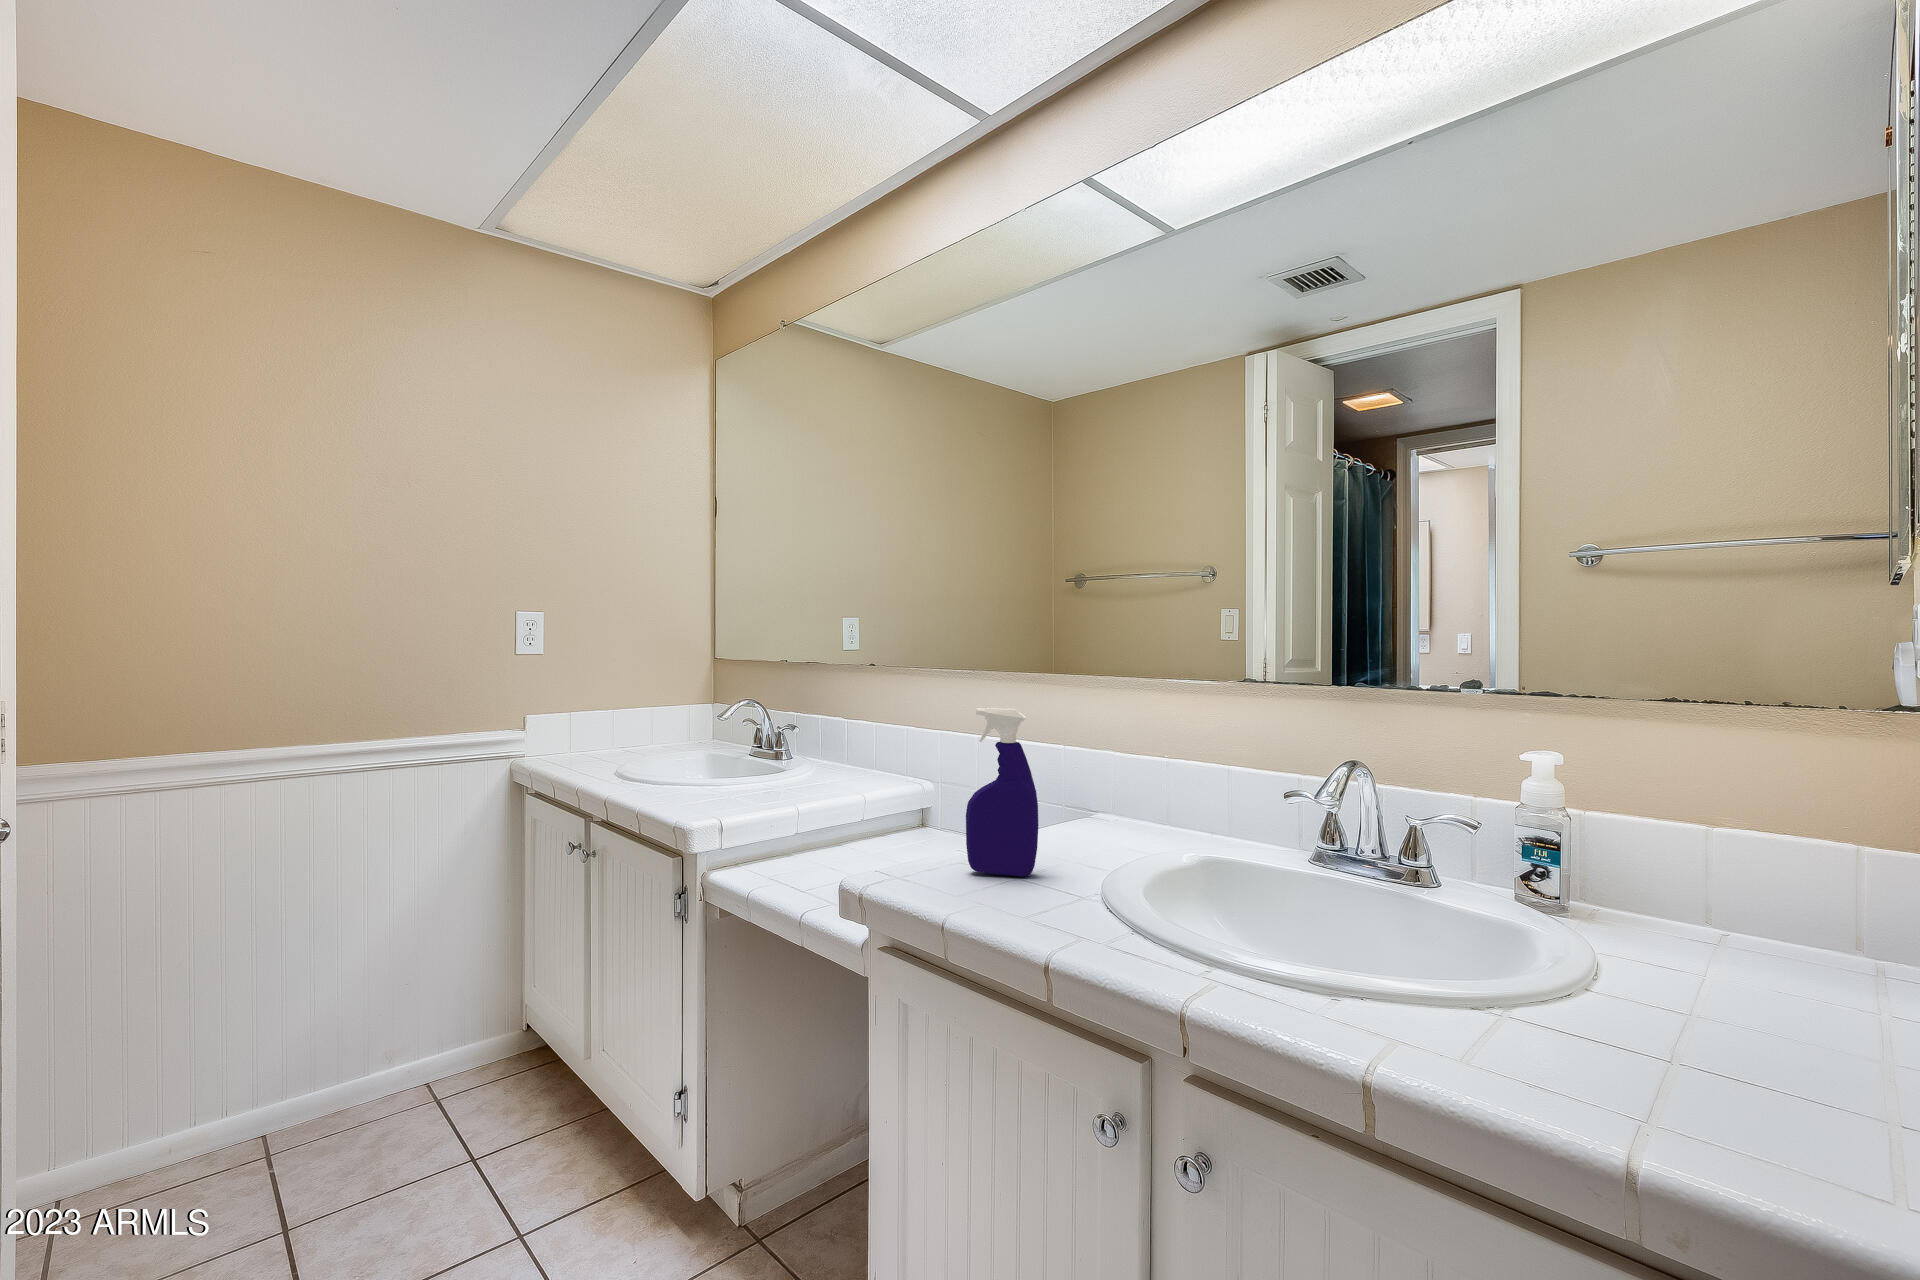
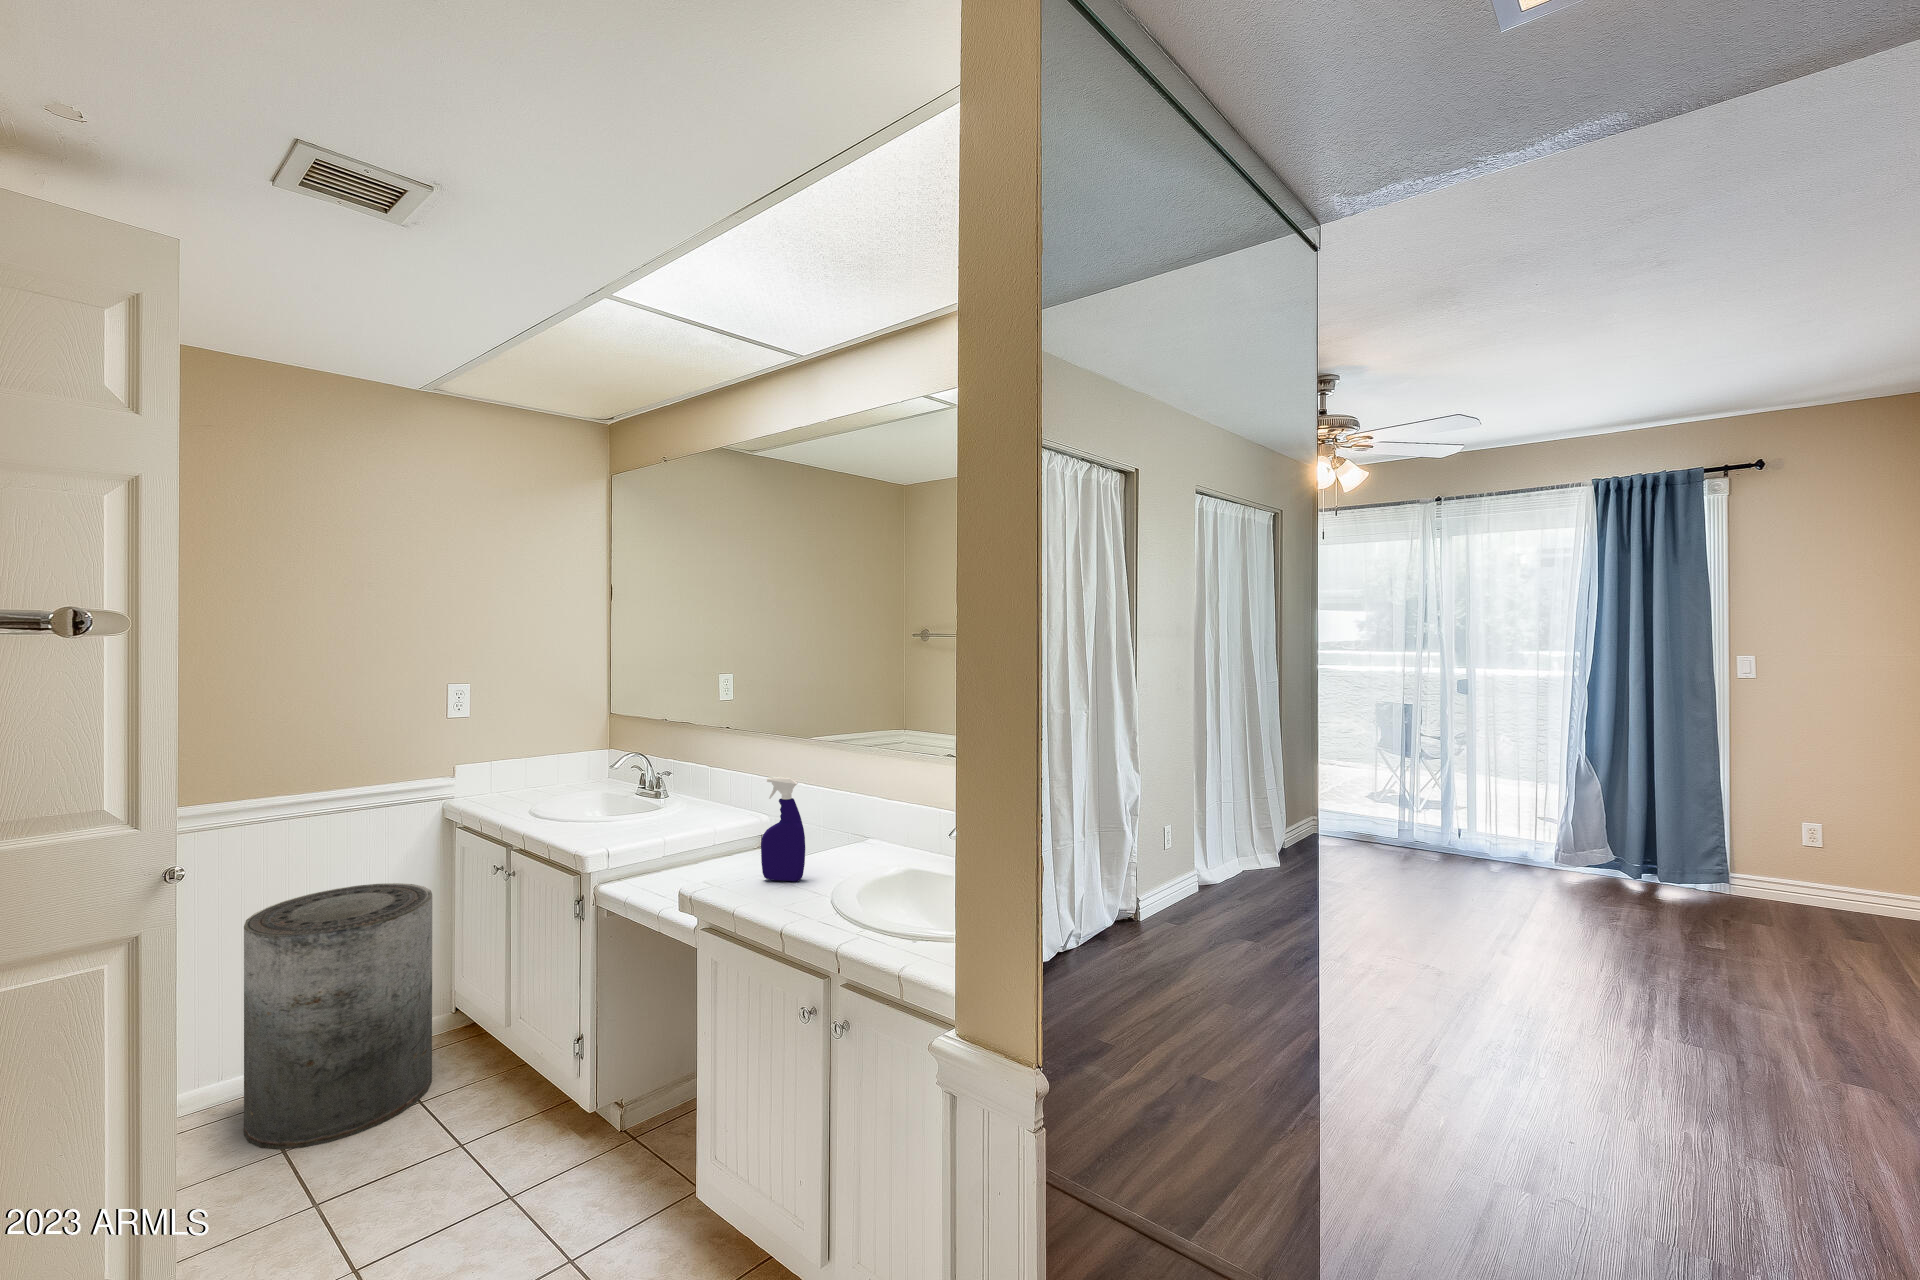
trash can: none [253,861,493,1215] -> present [244,883,432,1150]

